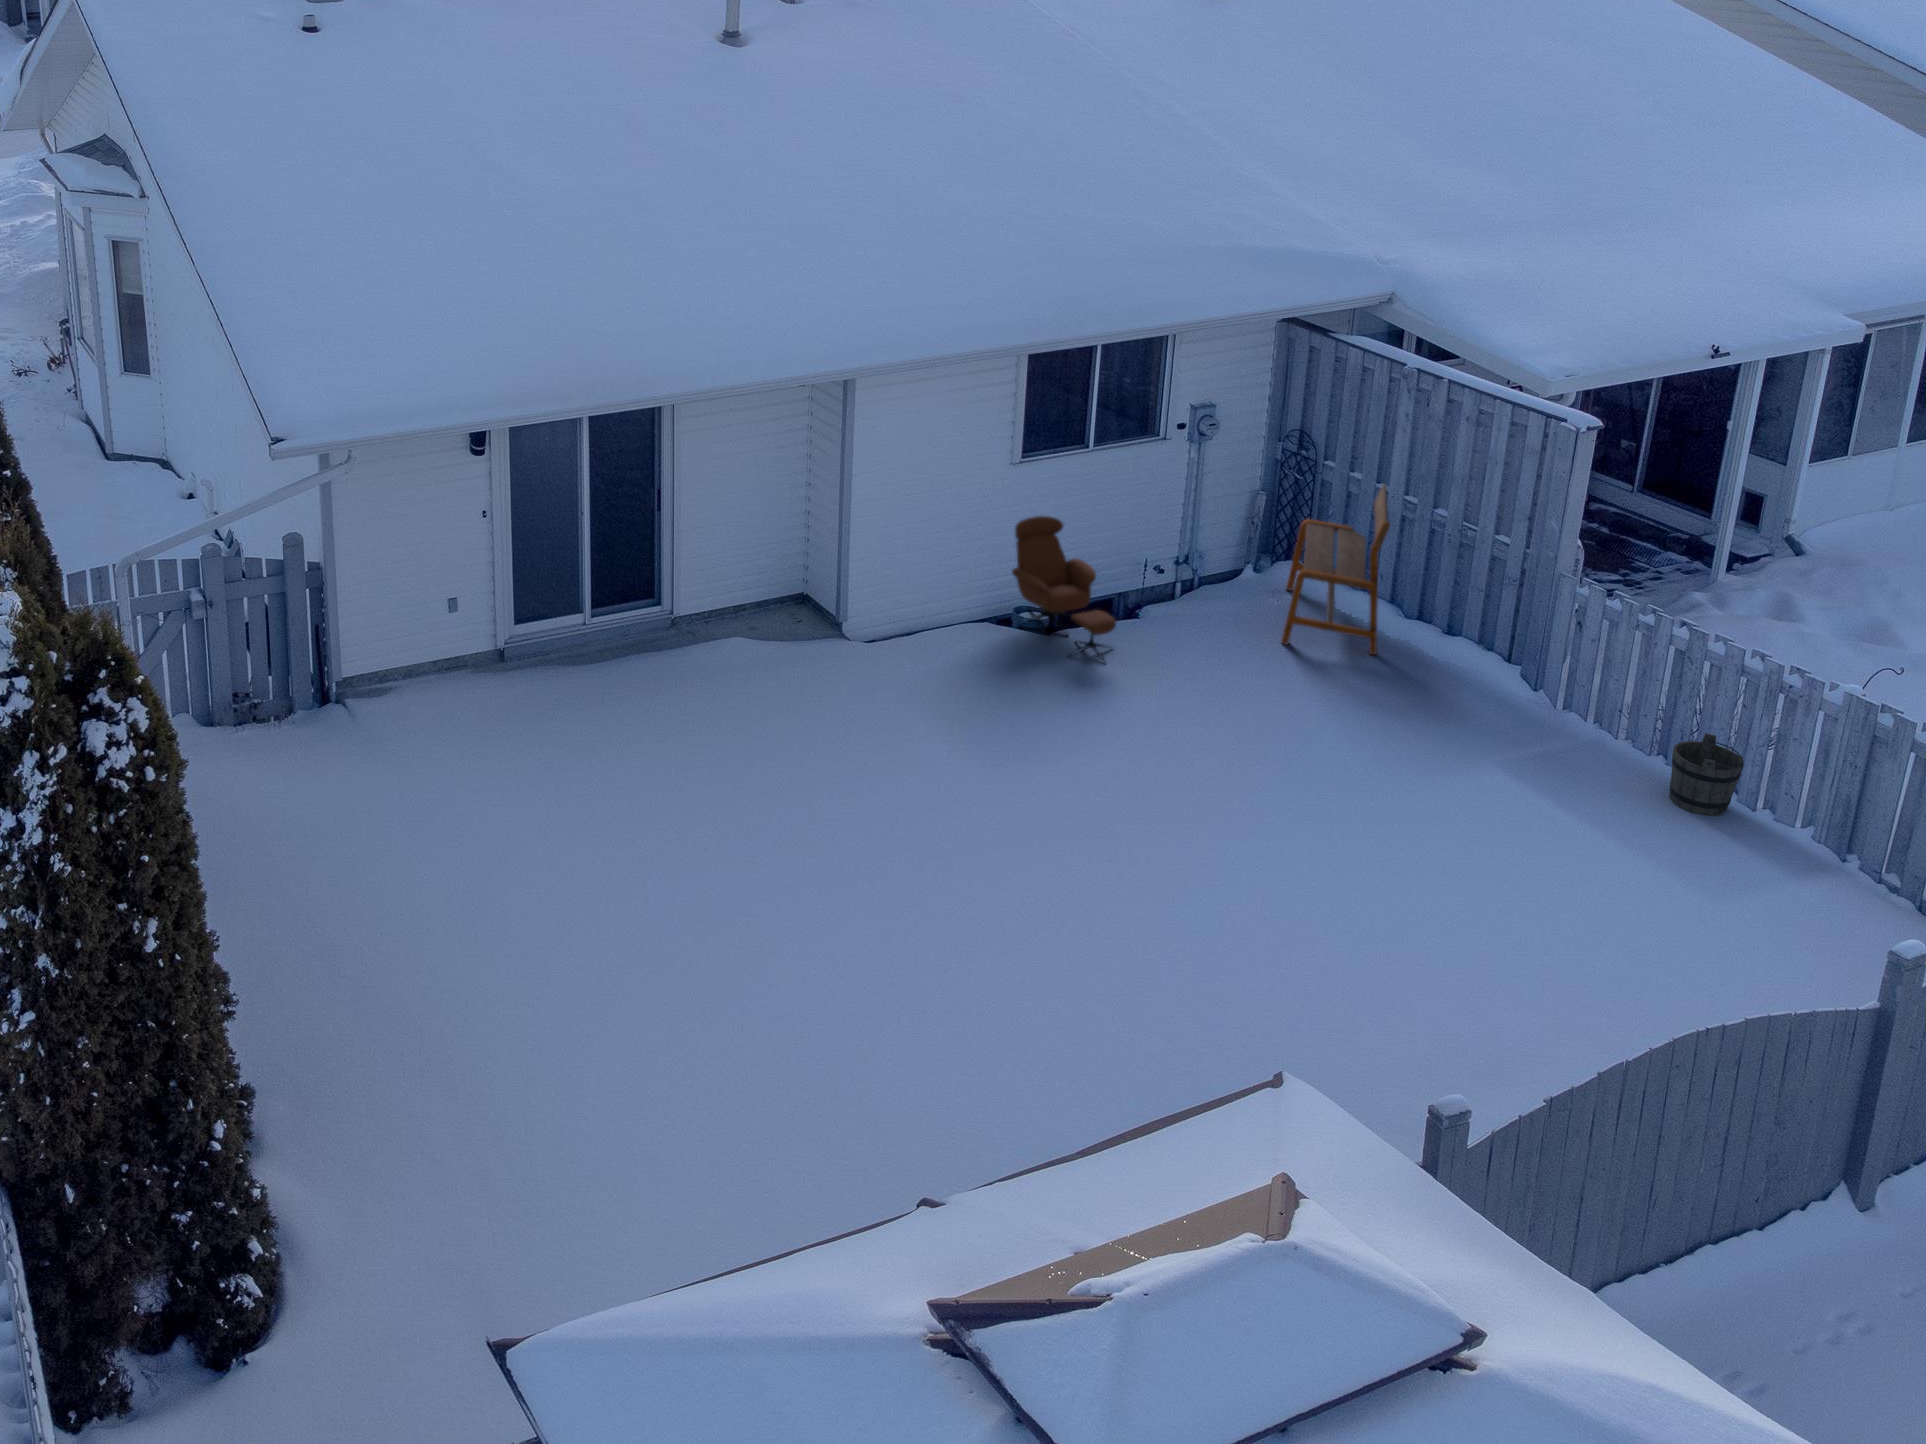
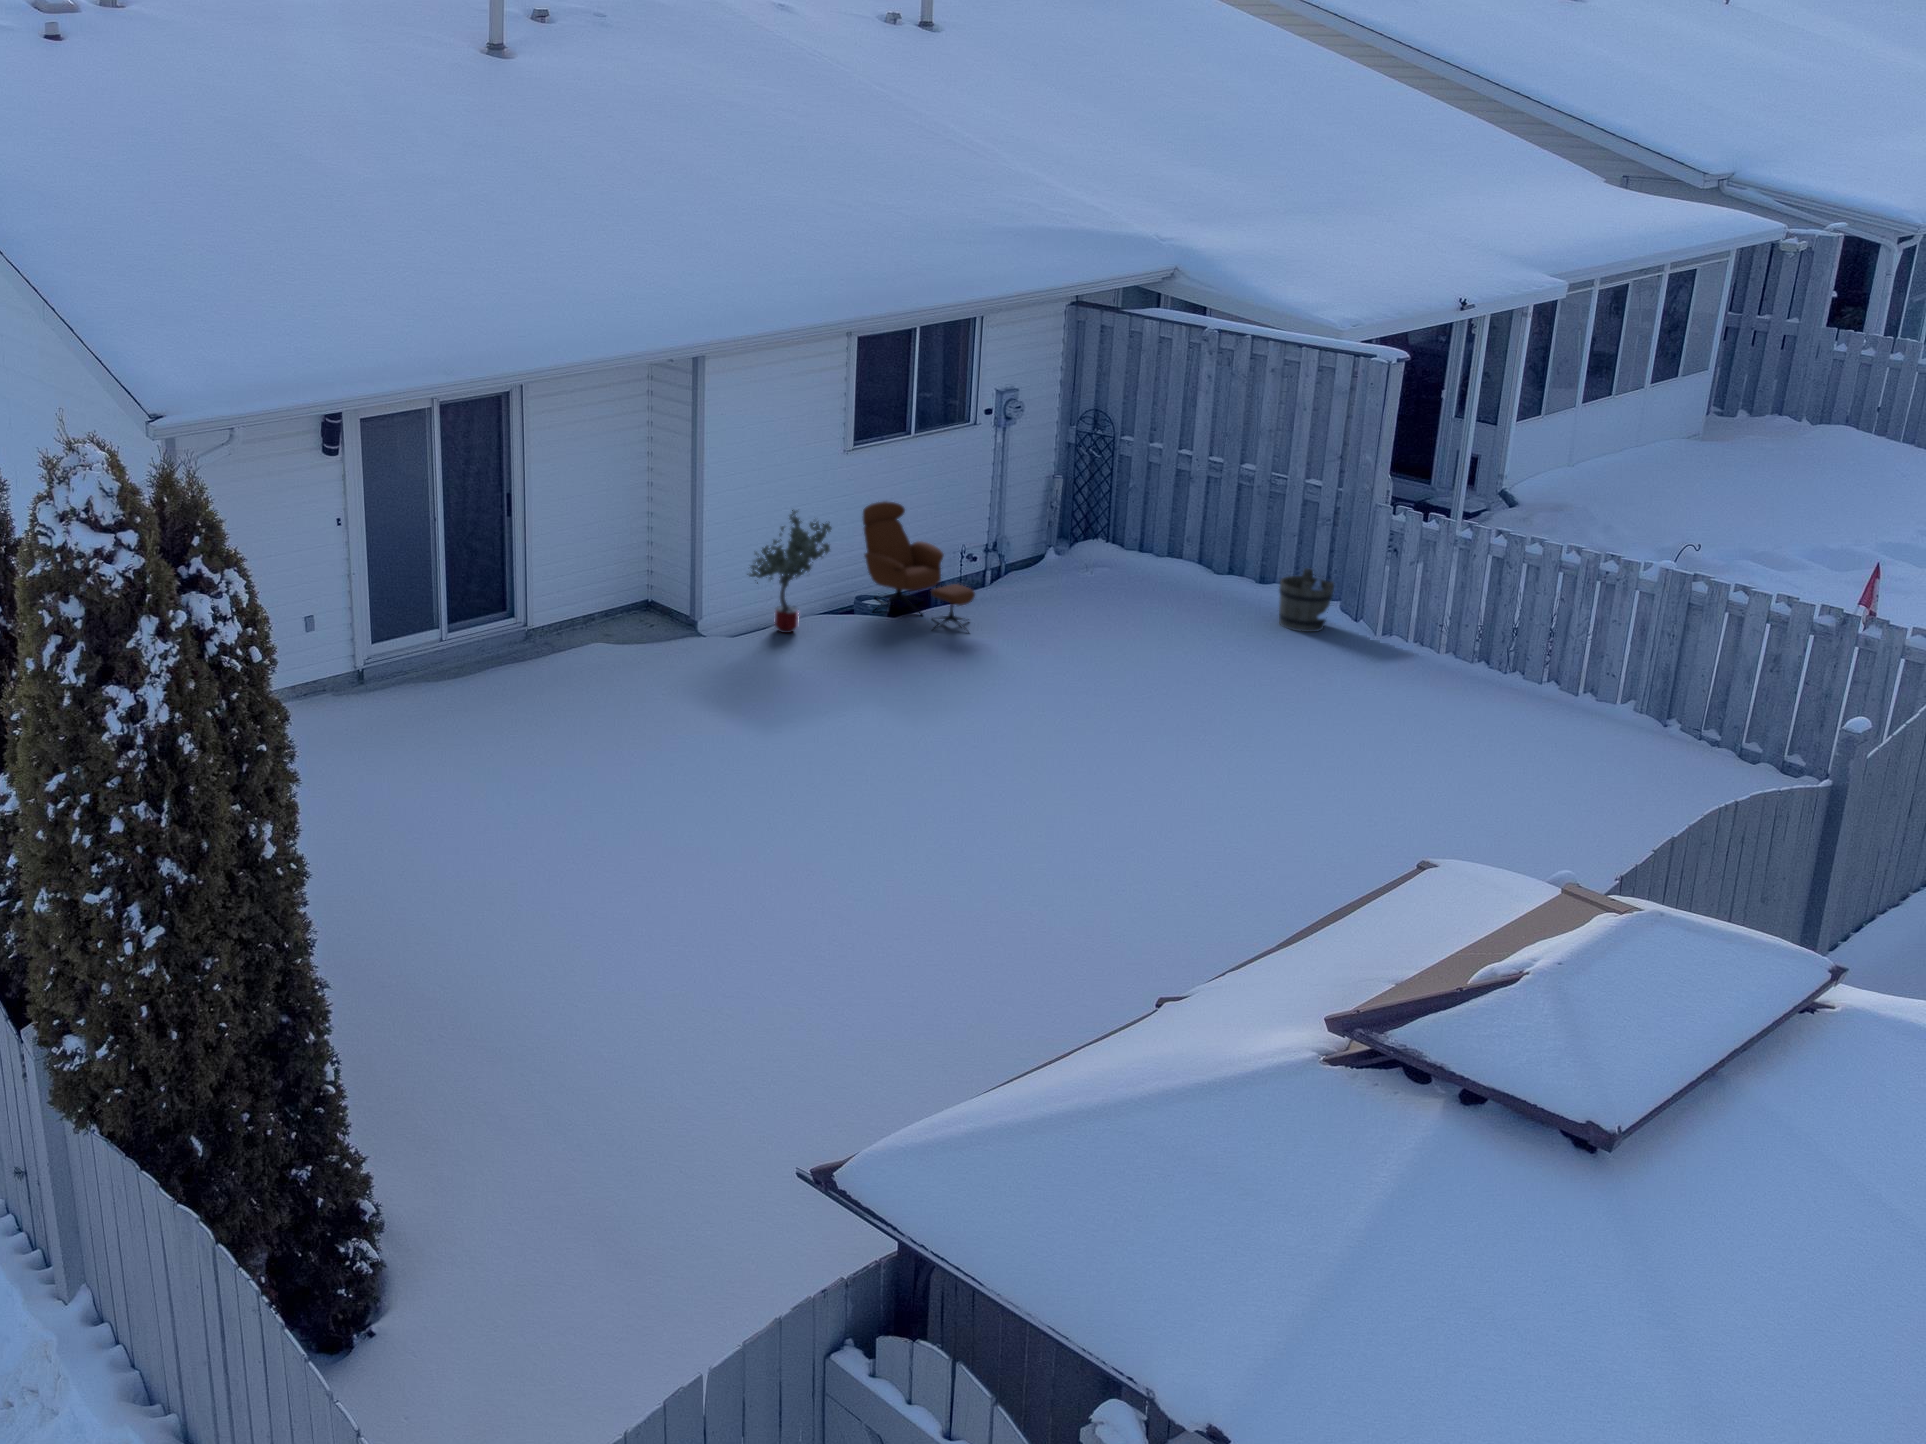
bench: present [1281,484,1390,655] -> none [1095,447,1212,609]
potted tree: none [876,524,969,646] -> present [747,510,831,633]
bucket: present [1669,733,1744,816] -> present [1279,569,1334,632]

